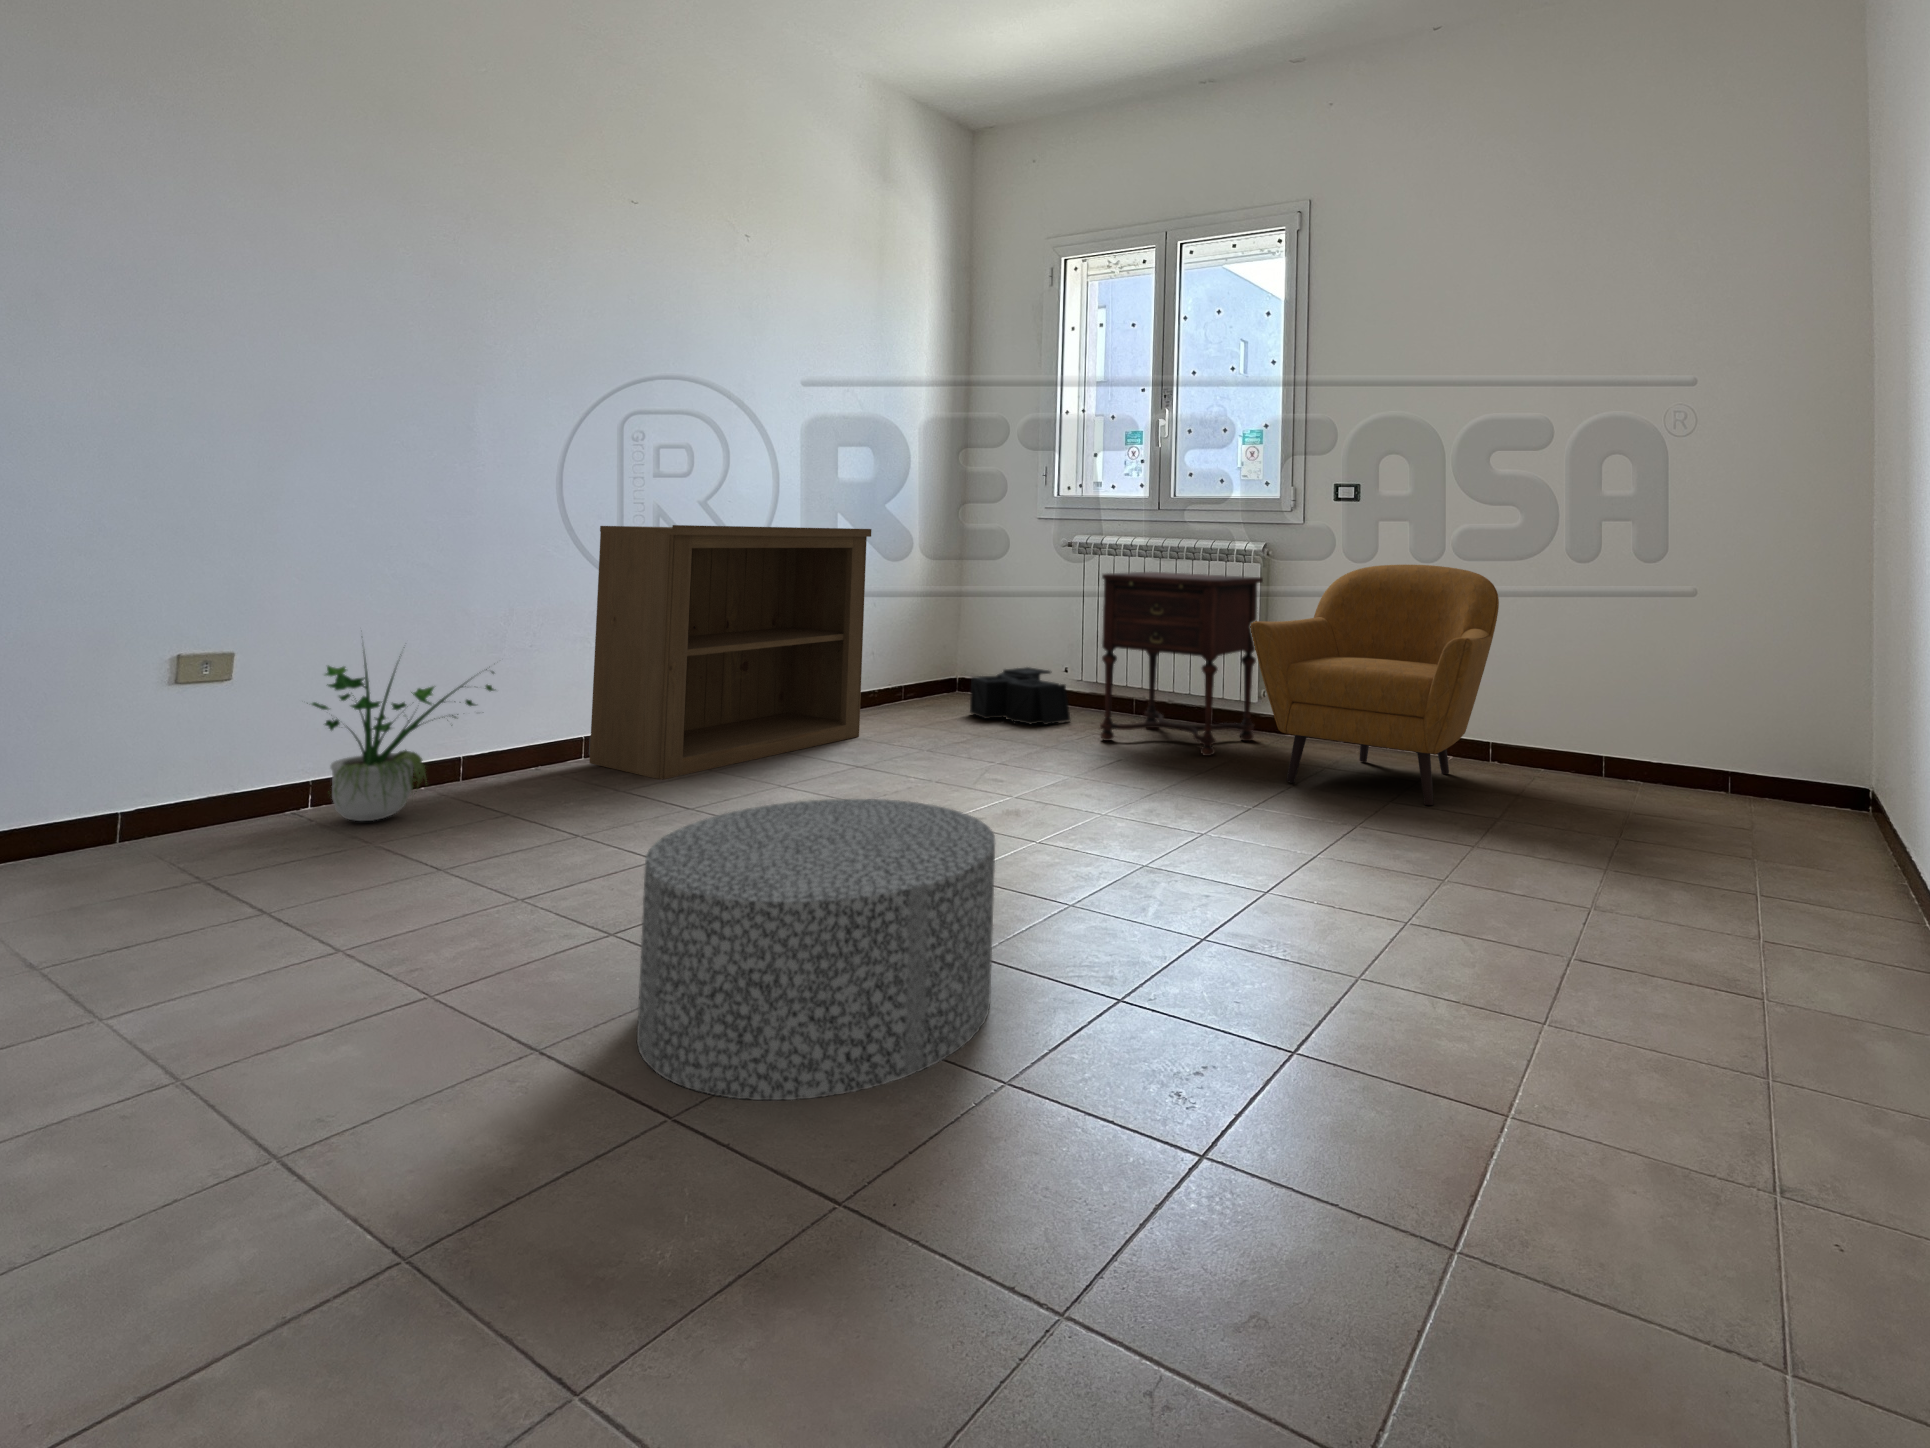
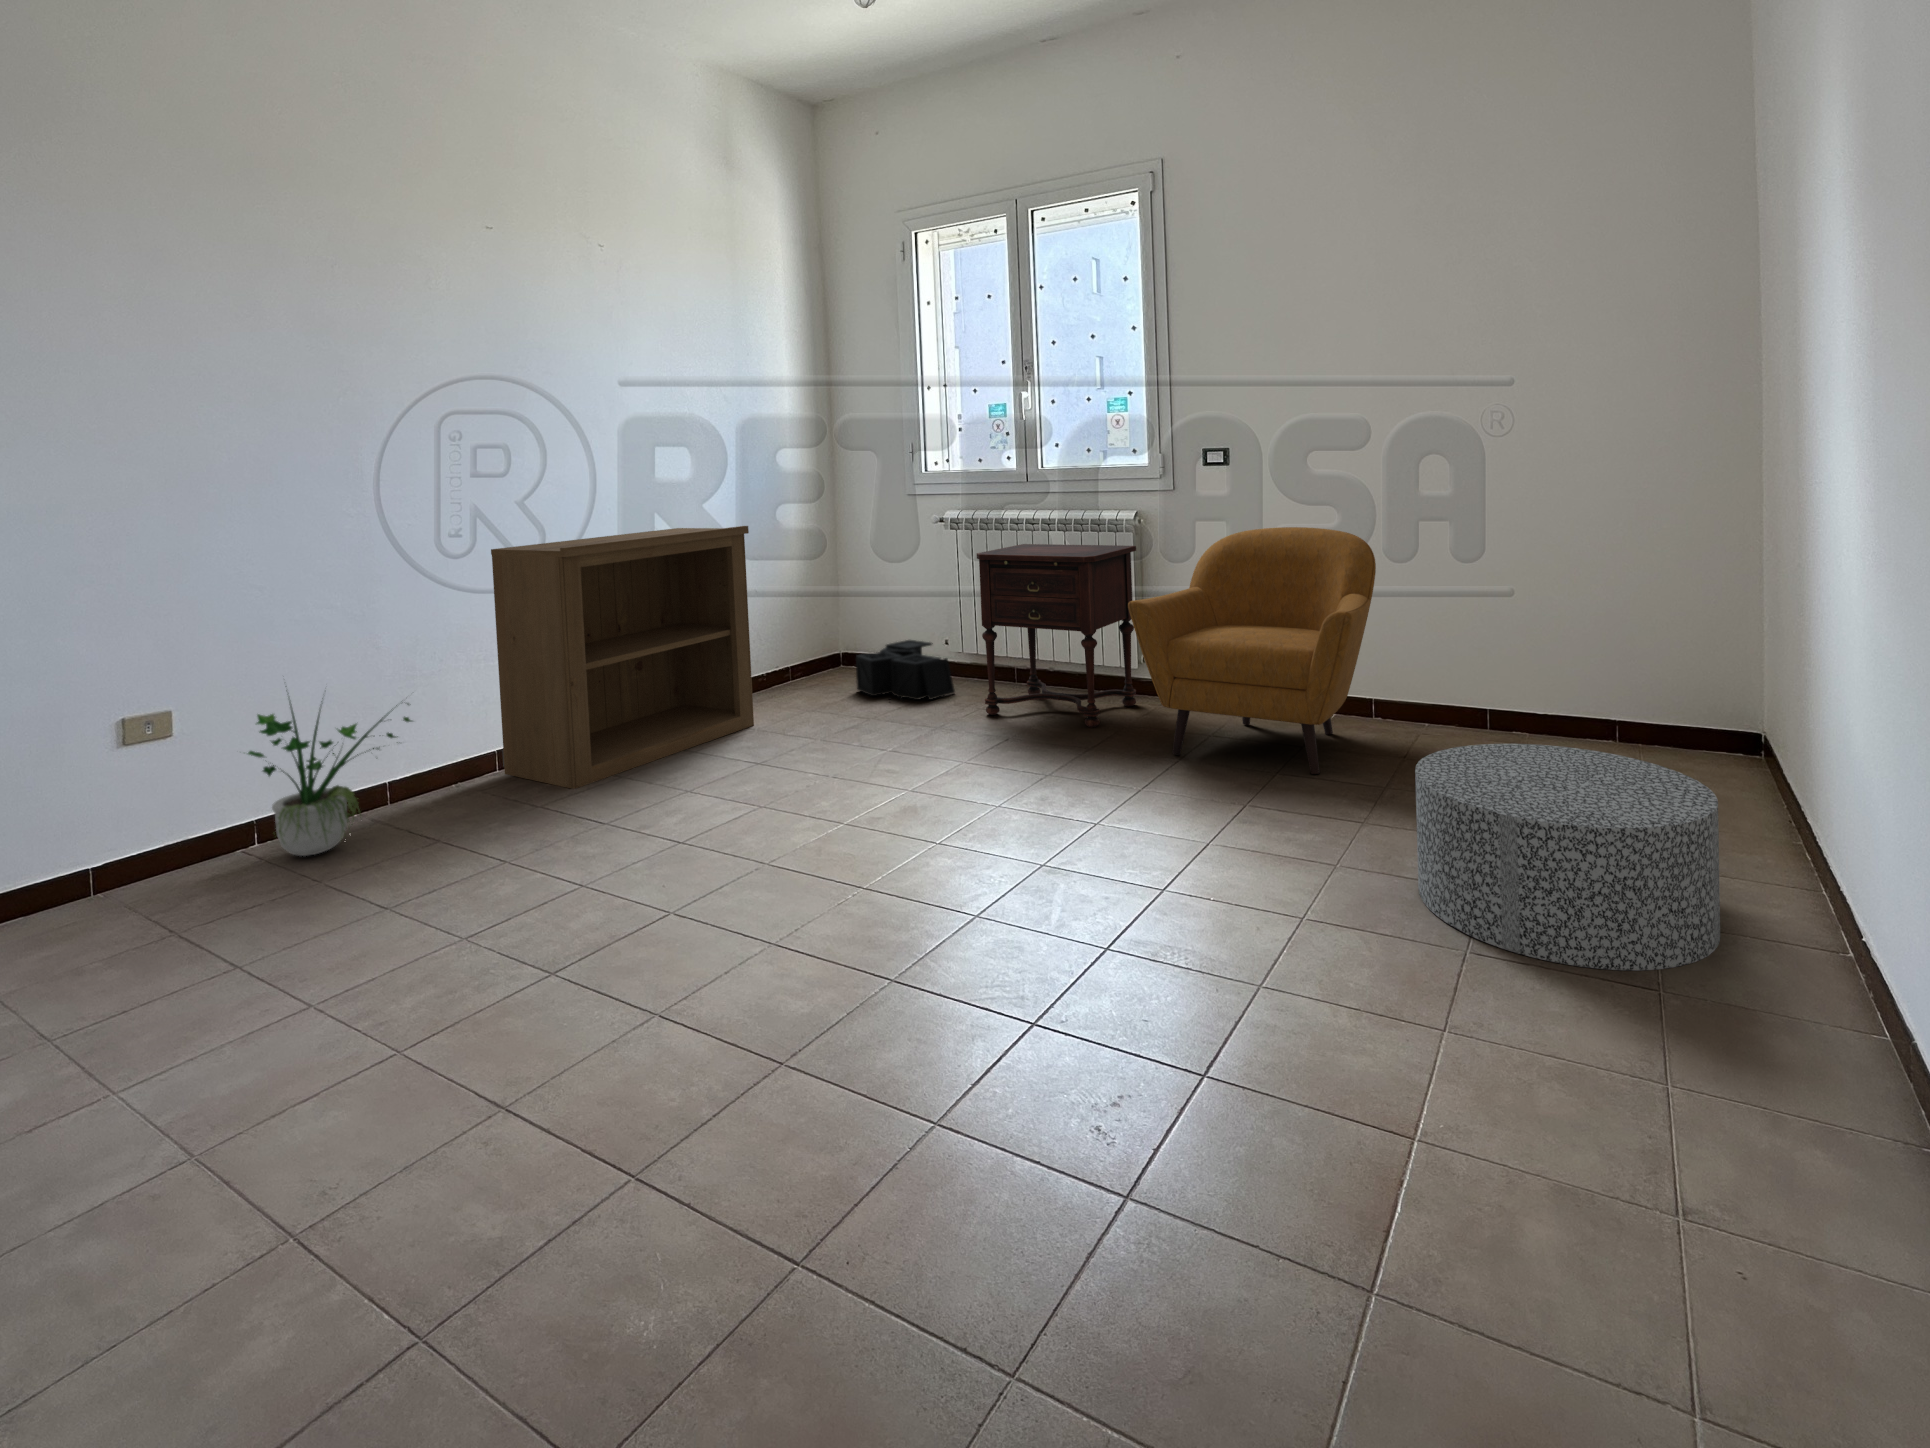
ottoman: present [637,799,995,1100] -> present [1415,744,1720,971]

